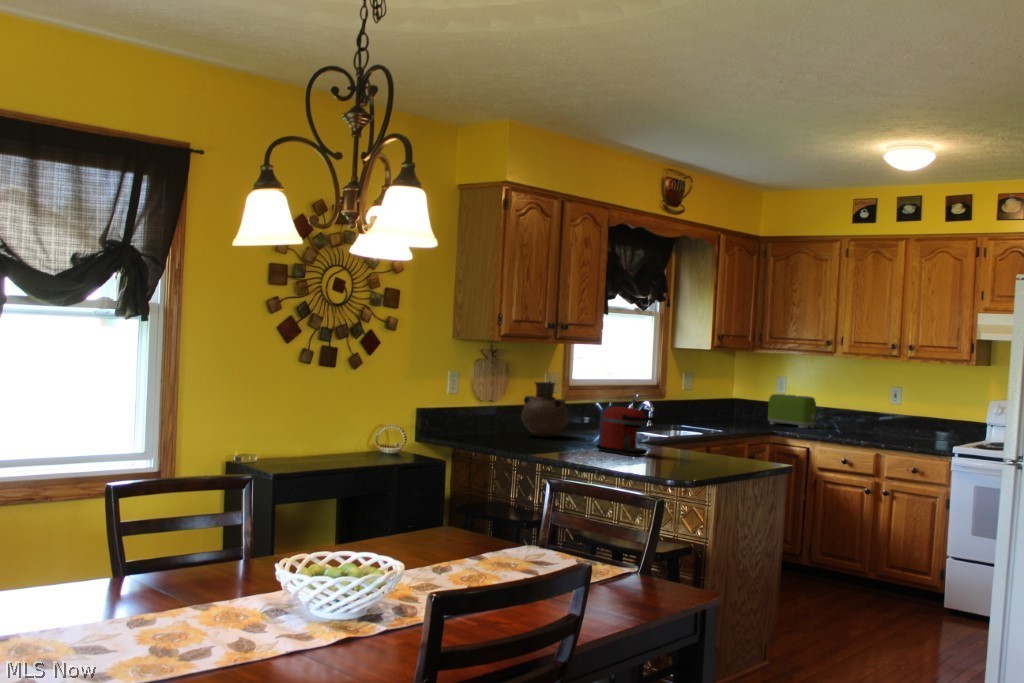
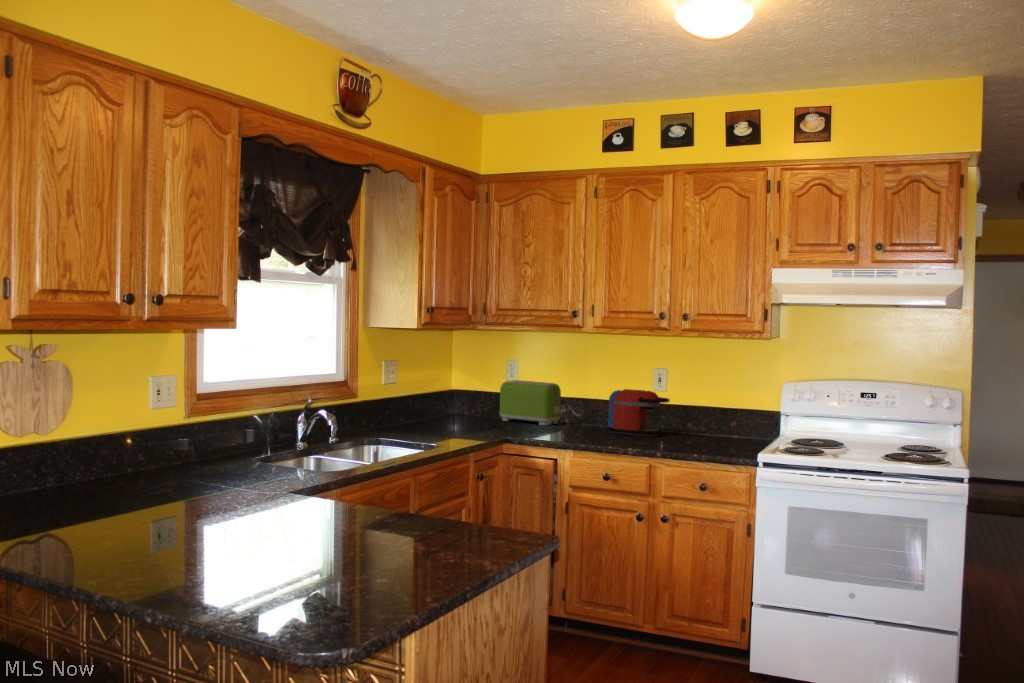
vase: present [521,382,568,437] -> none [68,407,165,512]
coffee maker: present [597,406,655,456] -> present [607,389,670,437]

